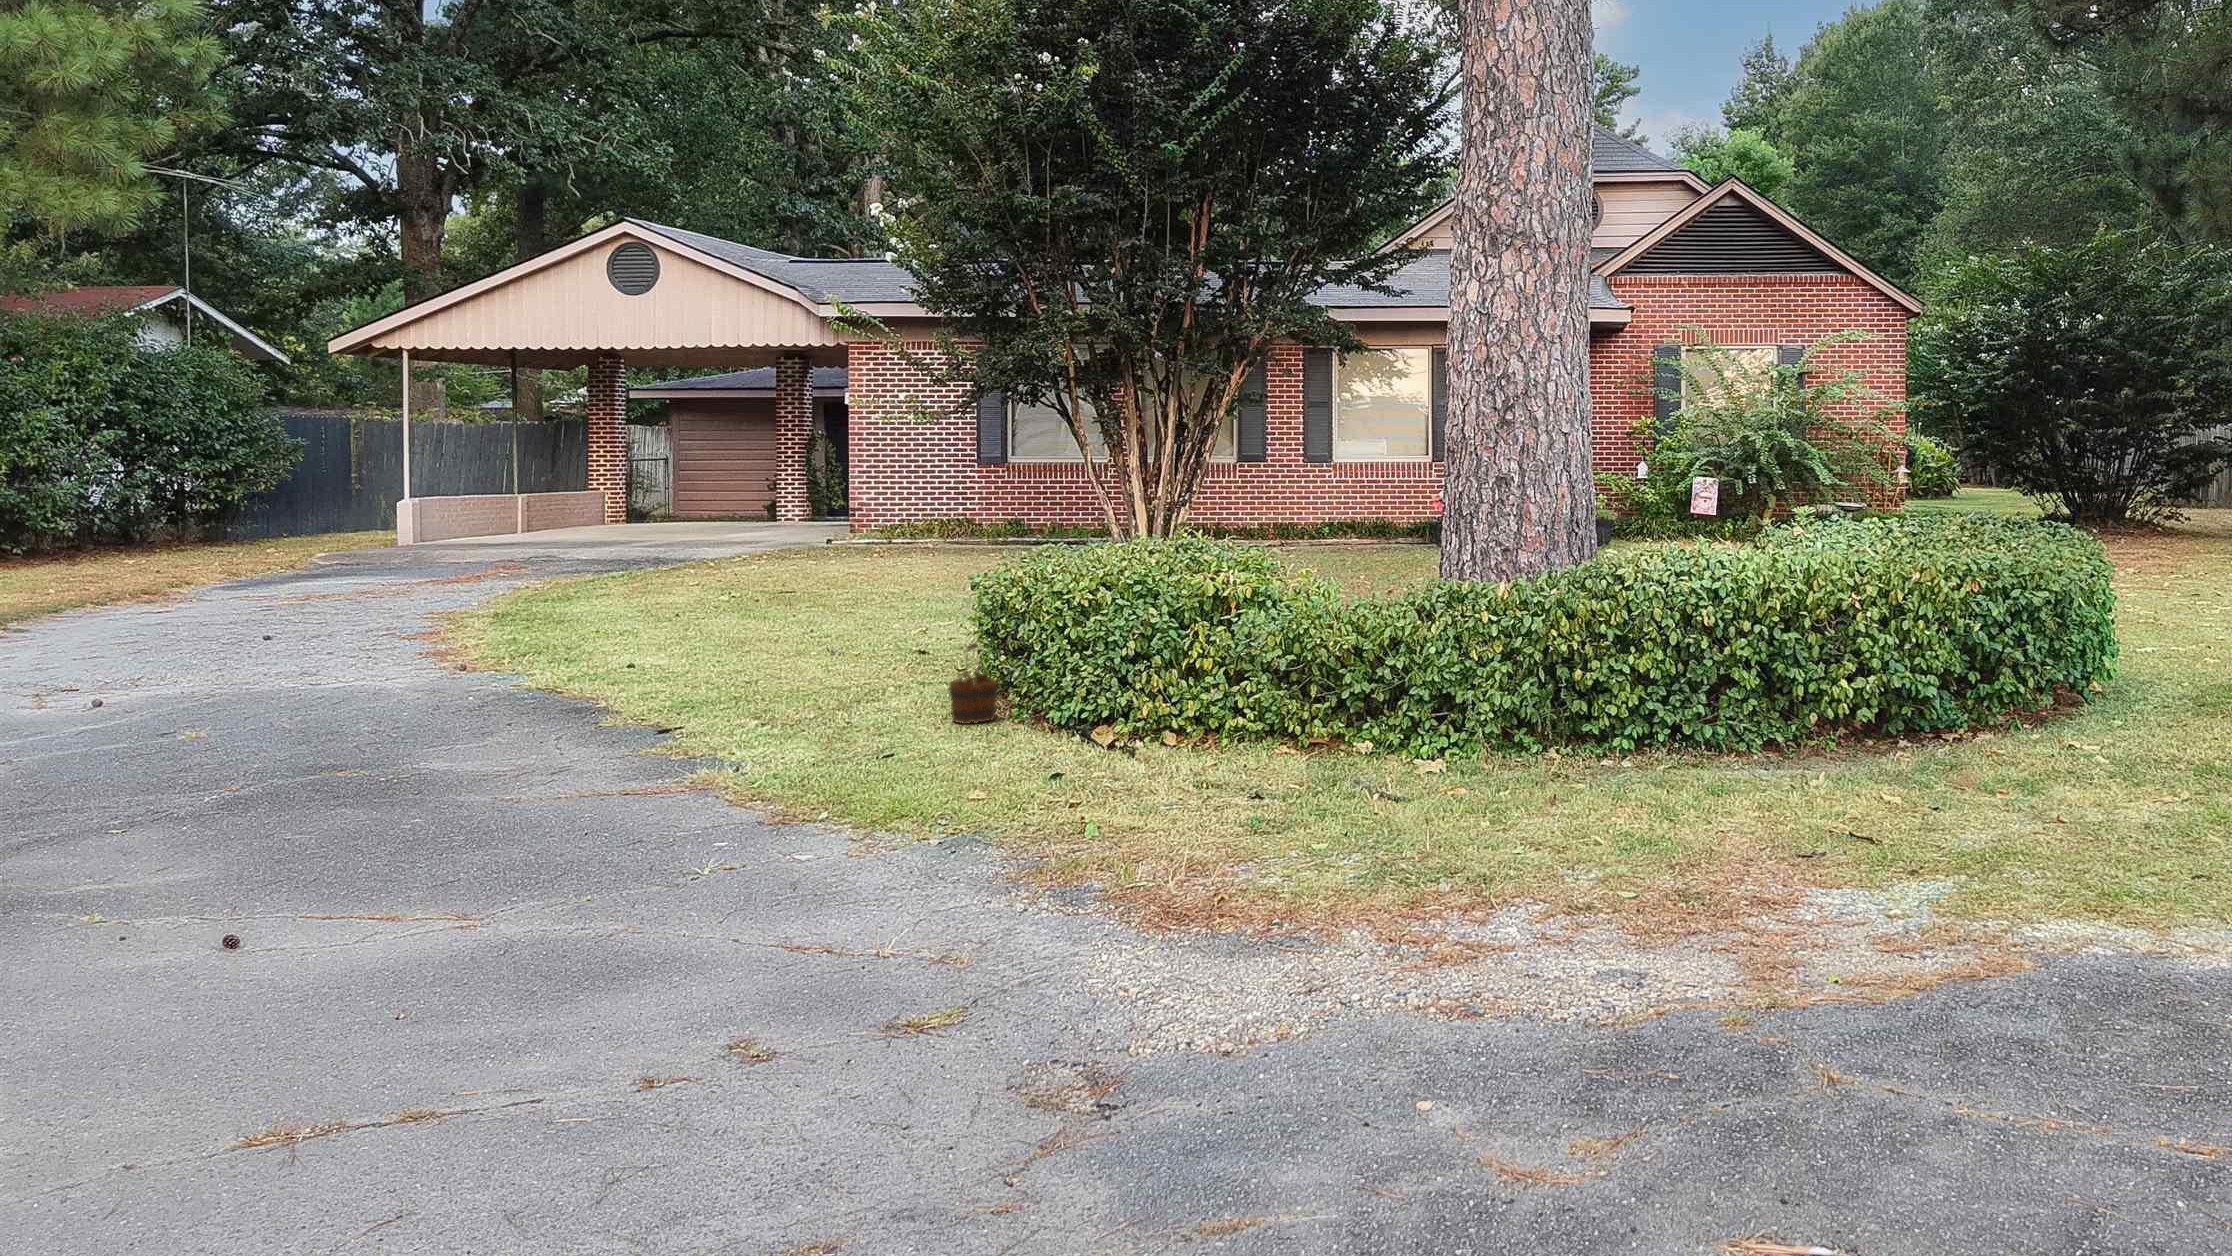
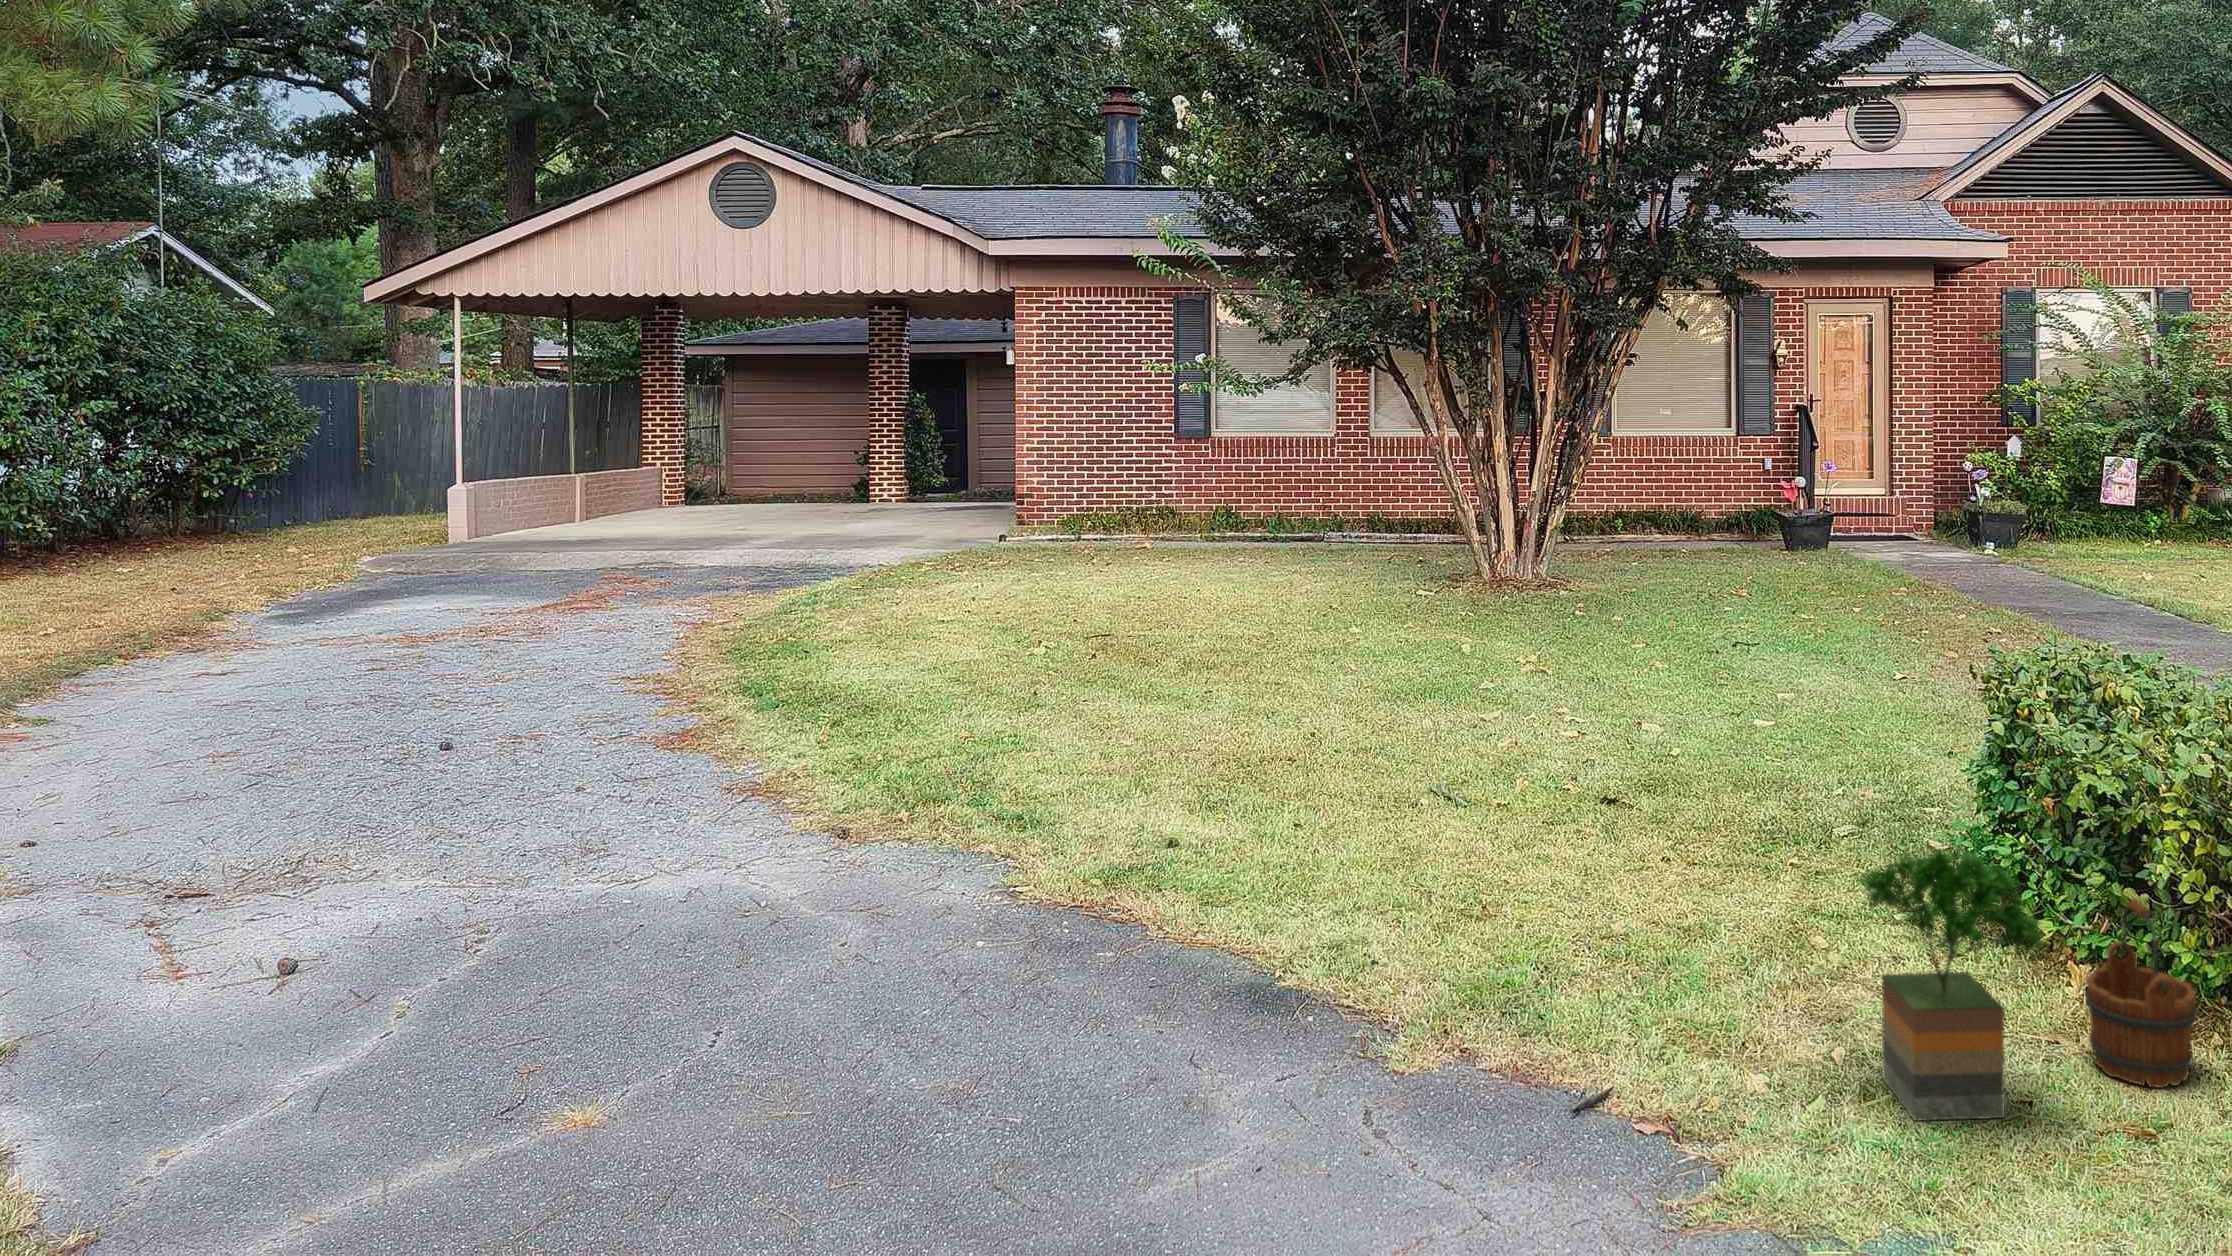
potted tree: none [823,614,902,731] -> present [1861,849,2048,1121]

